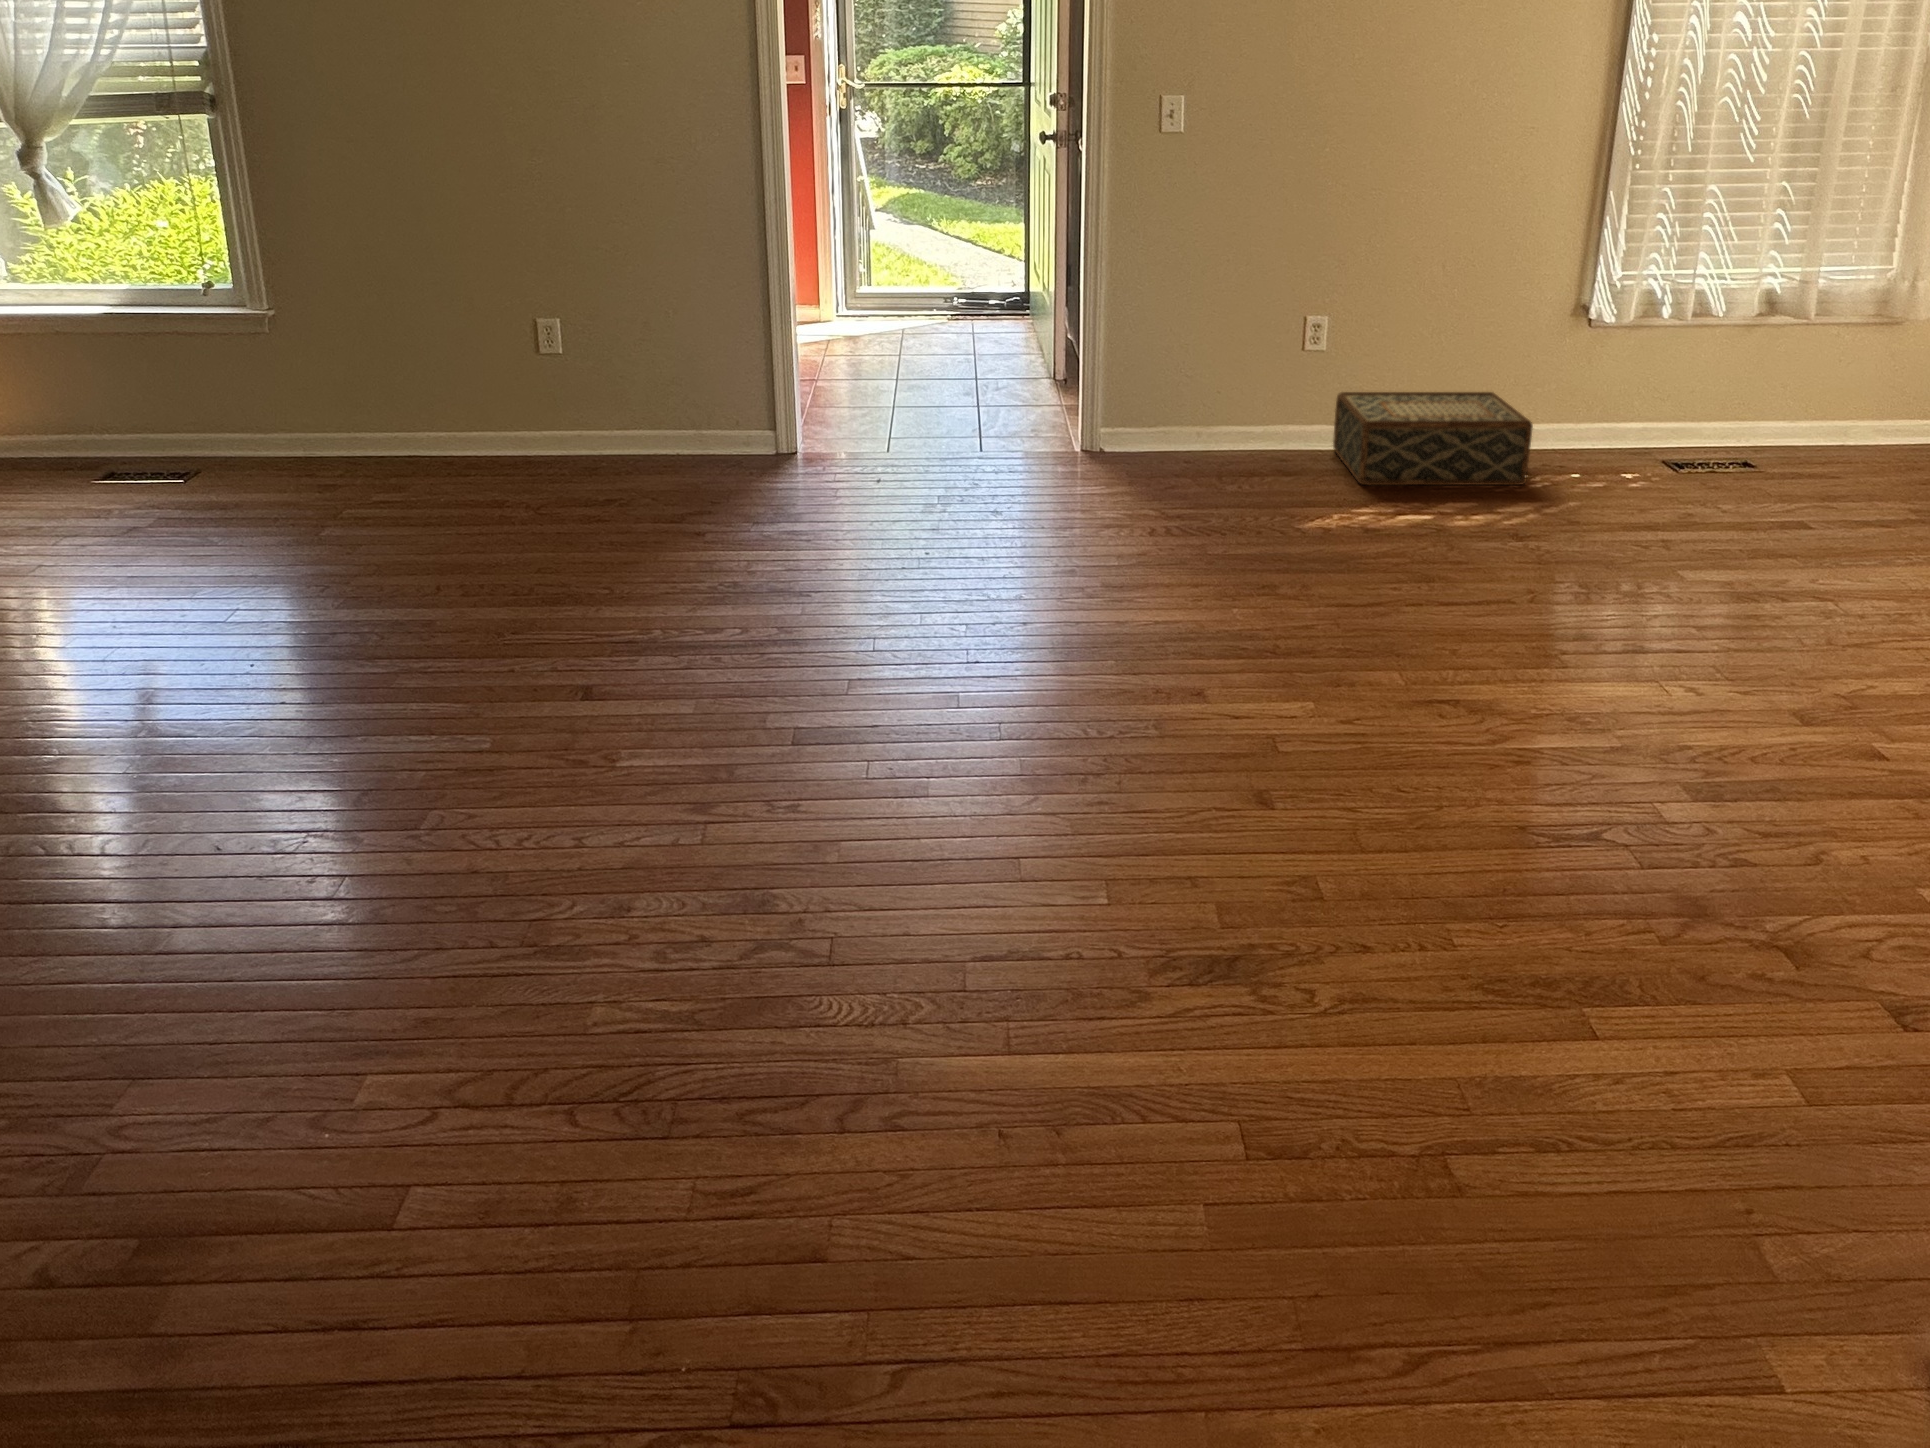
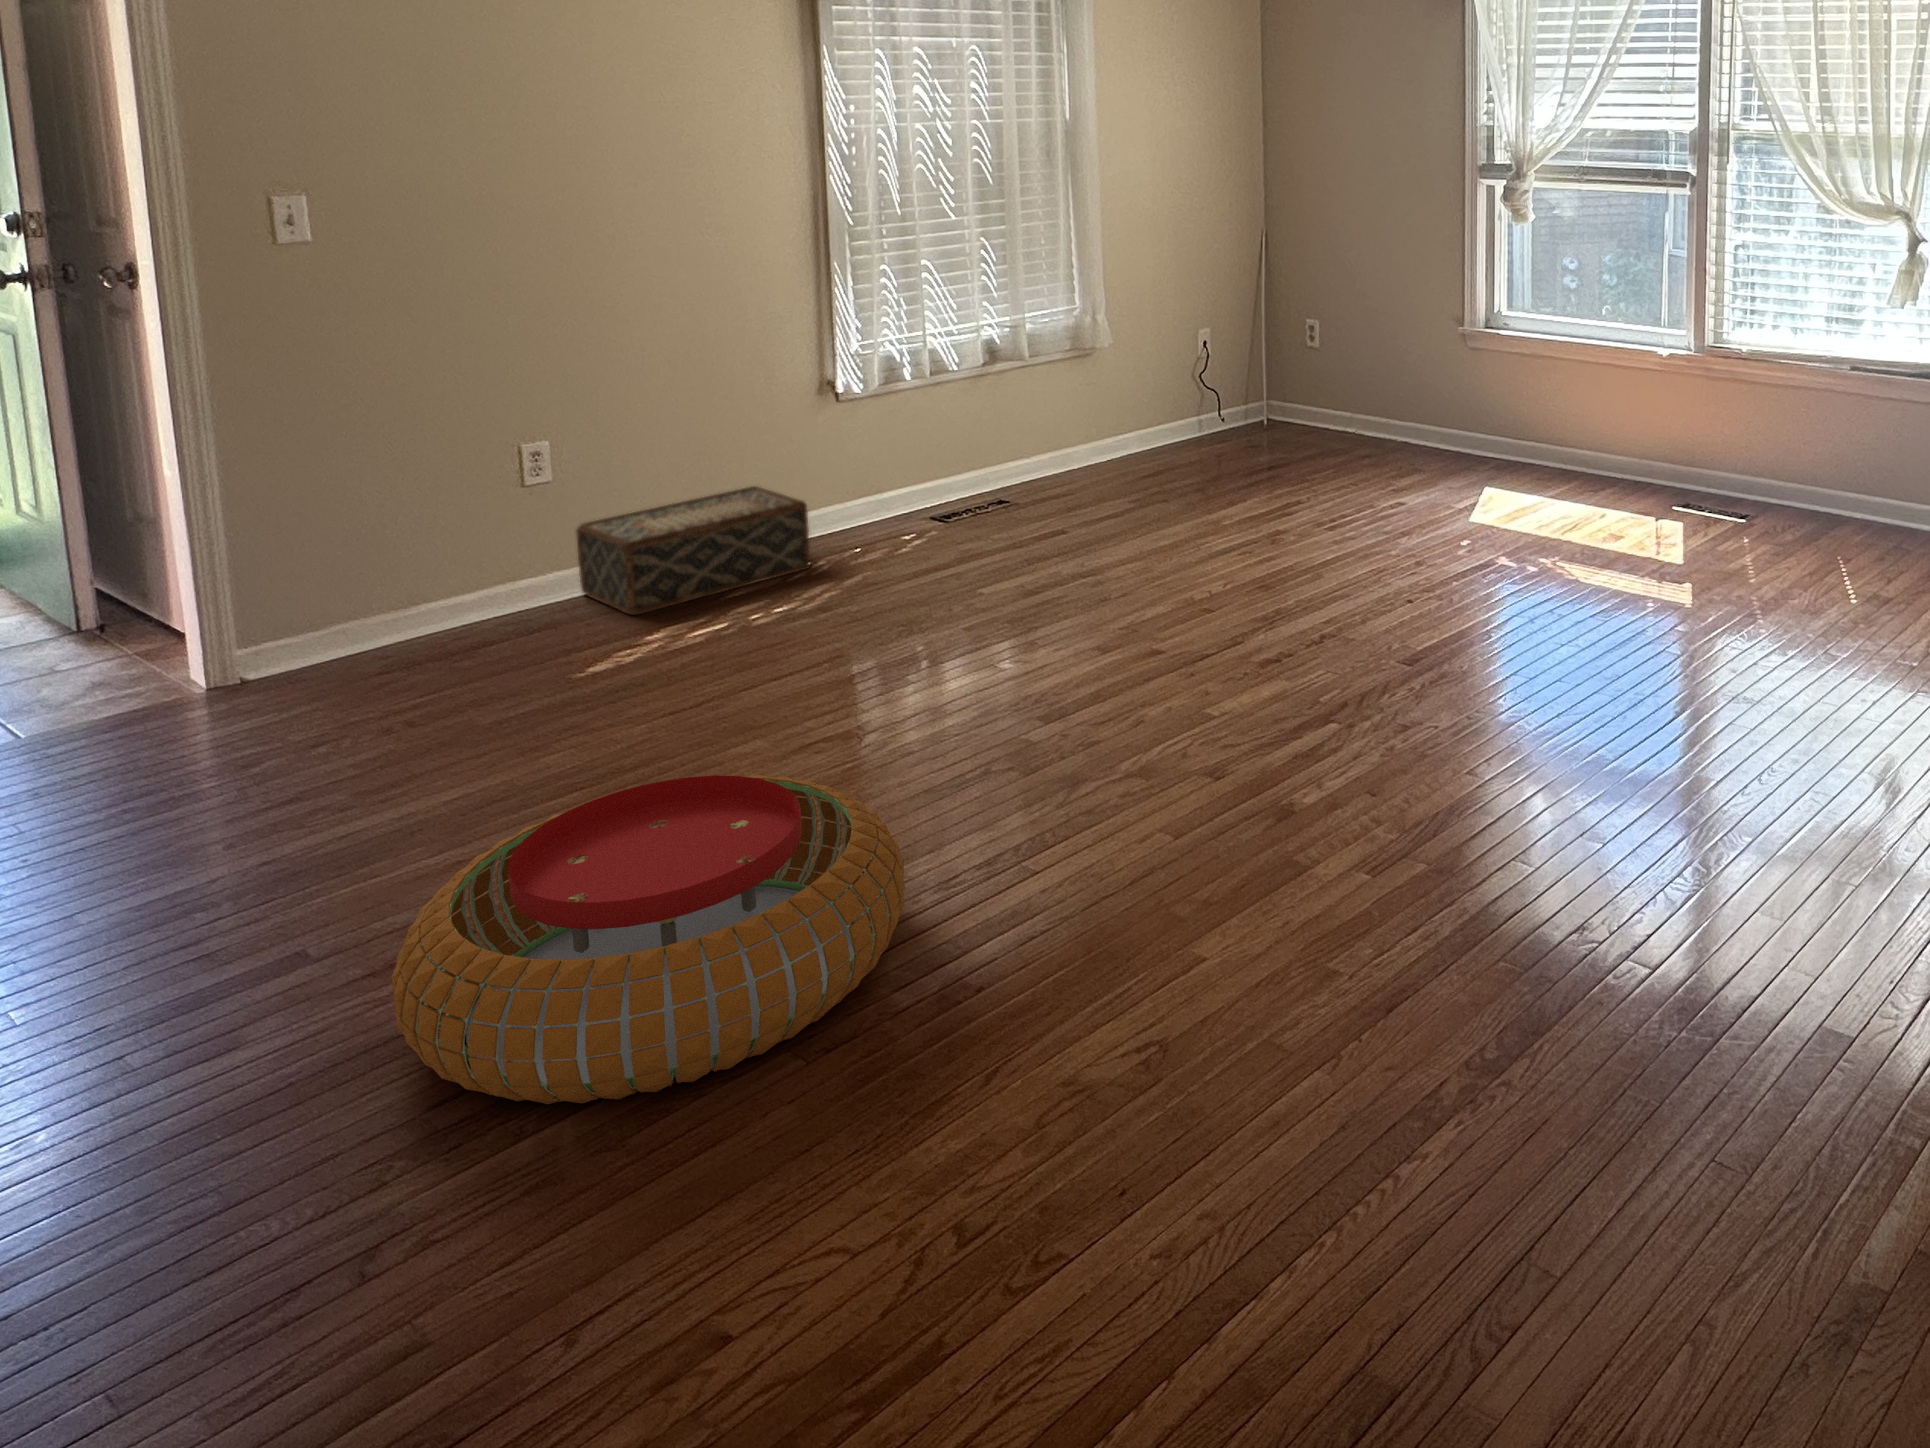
pouf: none [990,712,1481,1141] -> present [391,775,905,1104]

